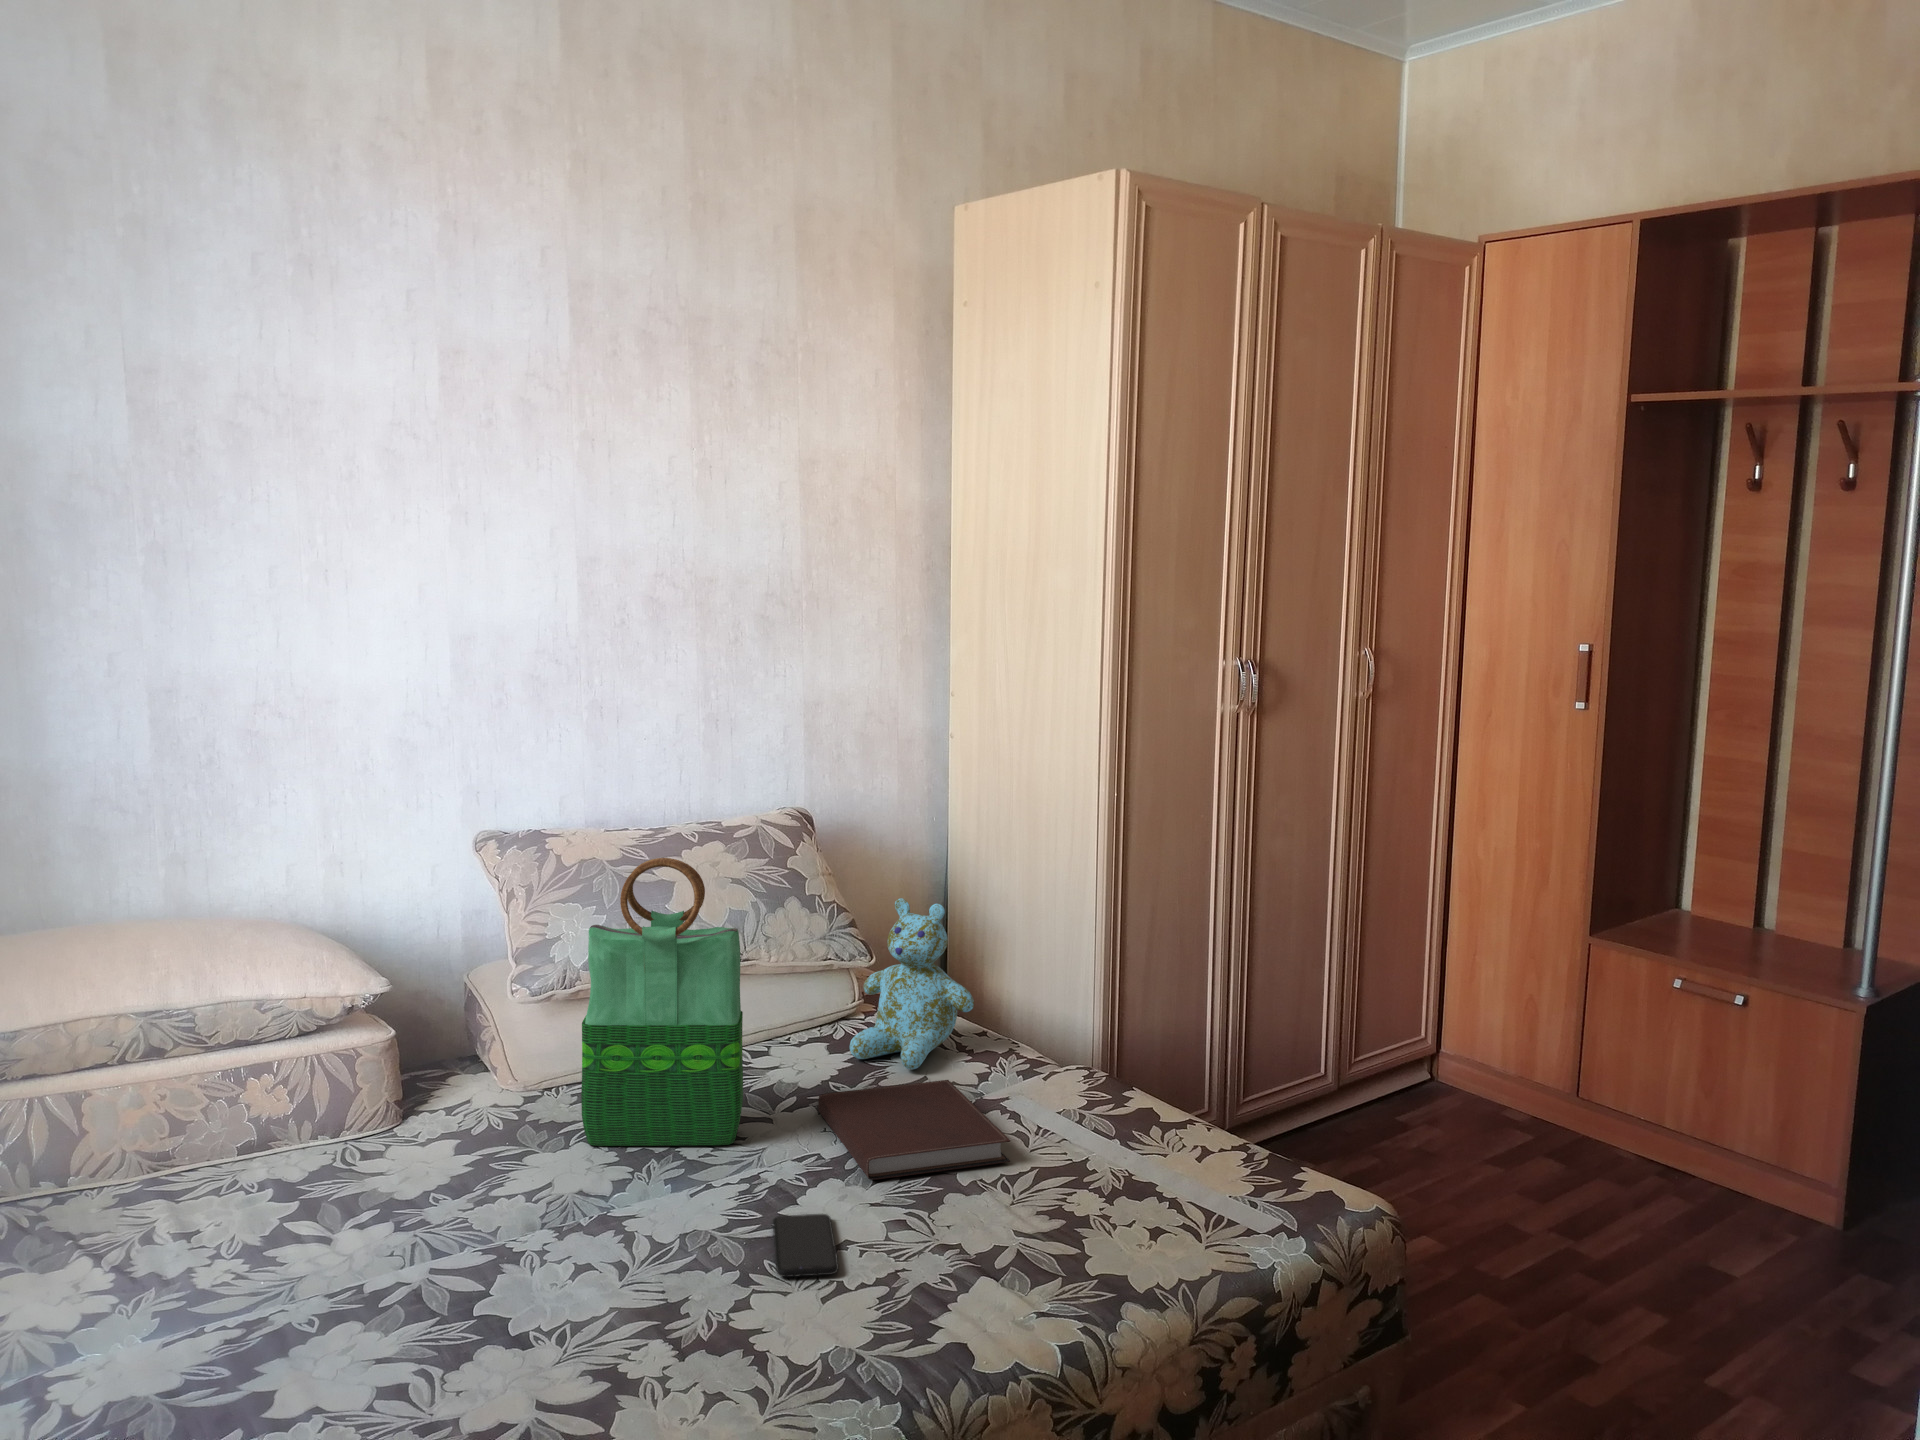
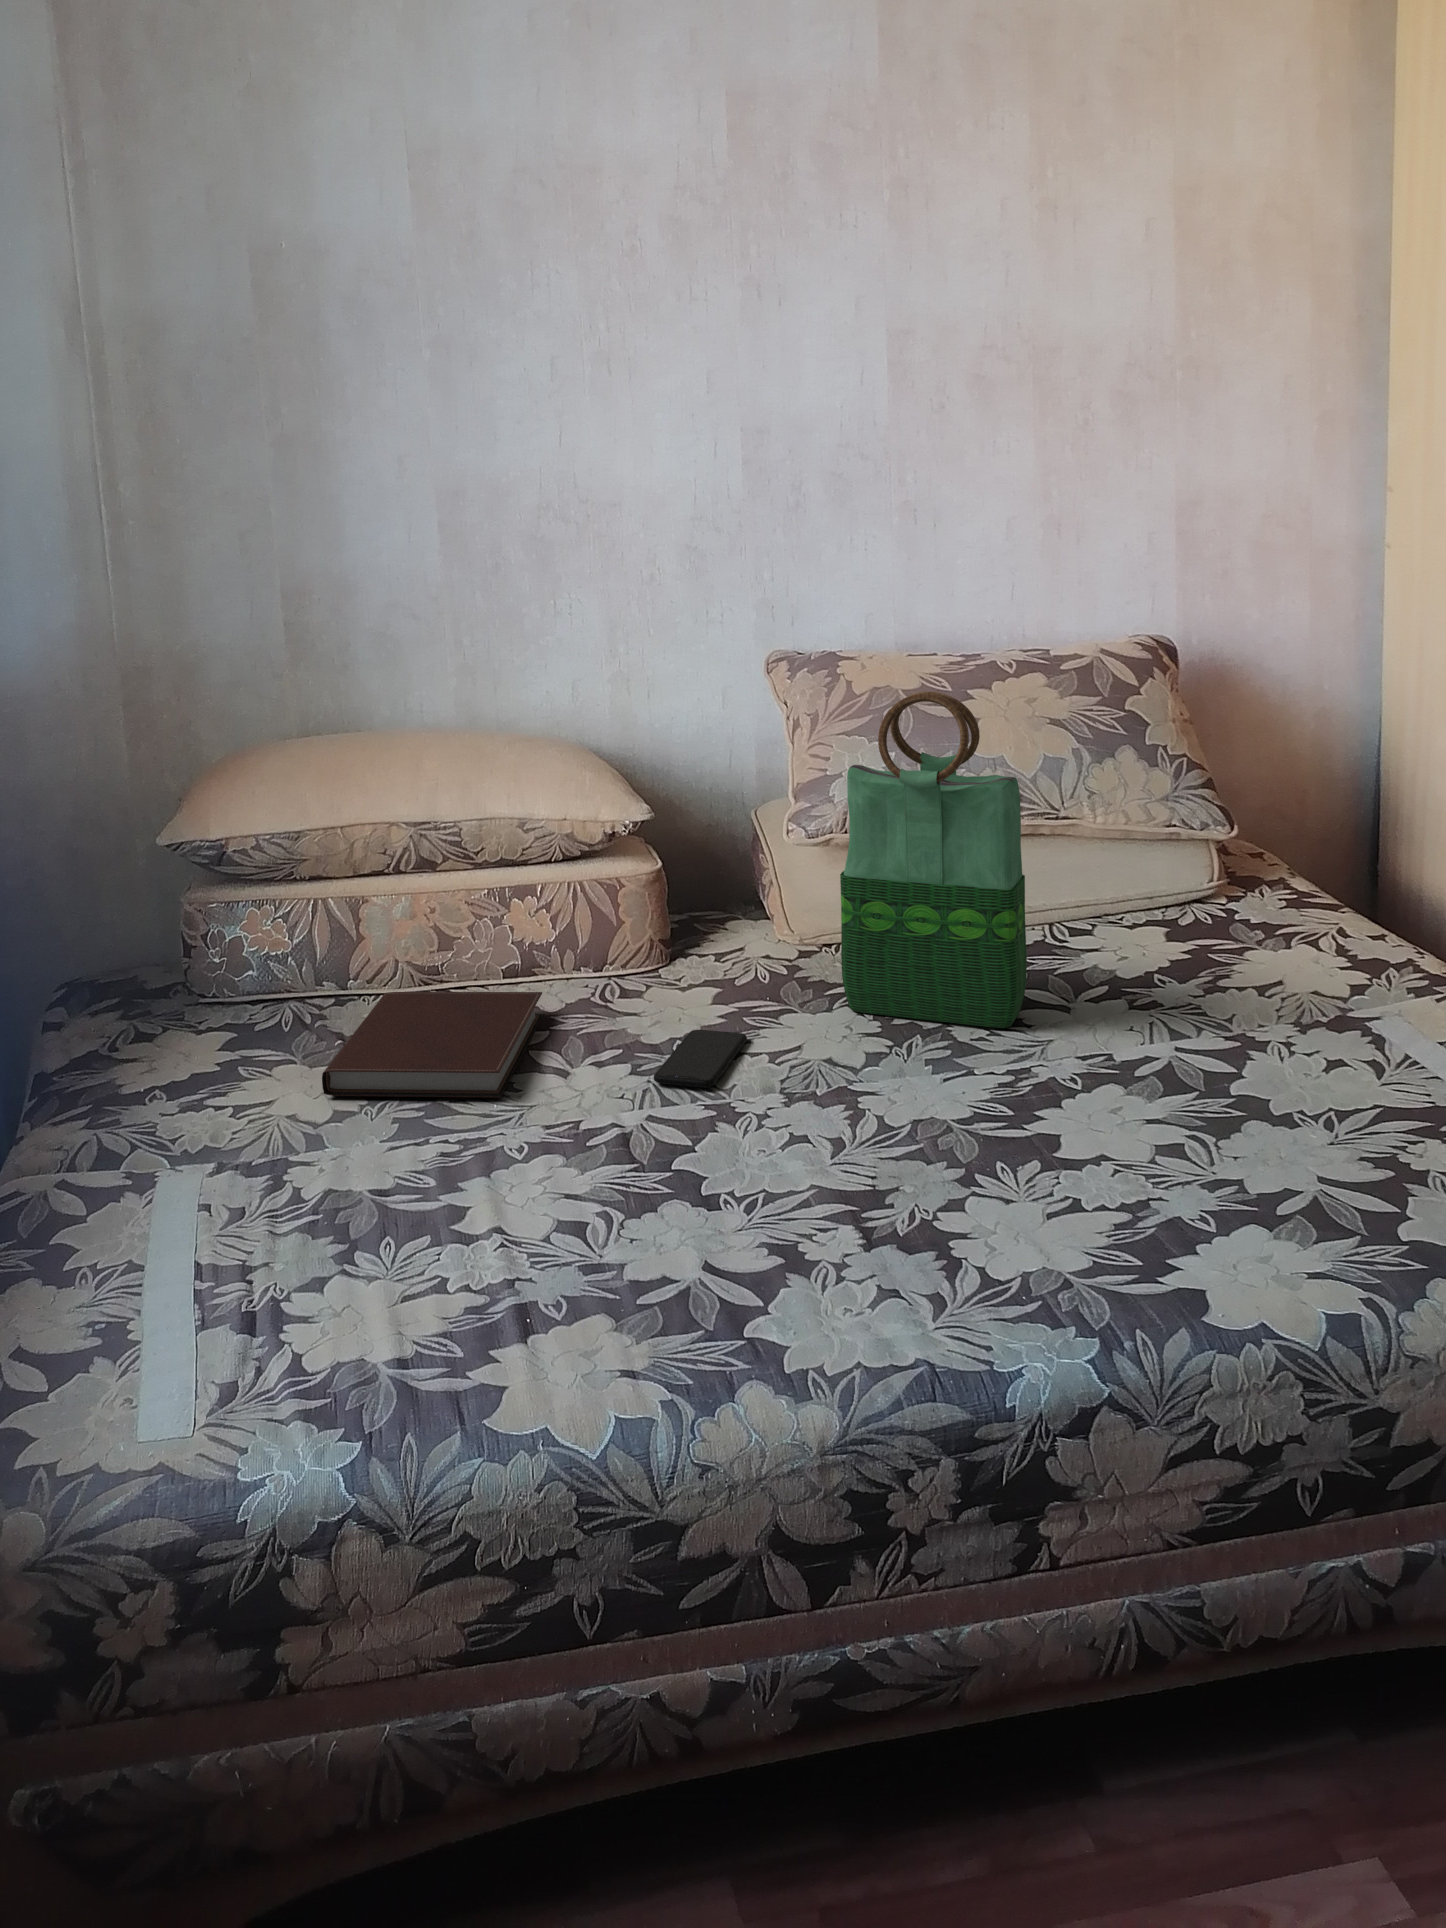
stuffed bear: present [850,898,974,1070] -> none [1187,754,1351,967]
notebook: present [818,1080,1011,1179] -> present [322,992,544,1098]
smartphone: present [773,1214,839,1277] -> present [654,1030,747,1088]

